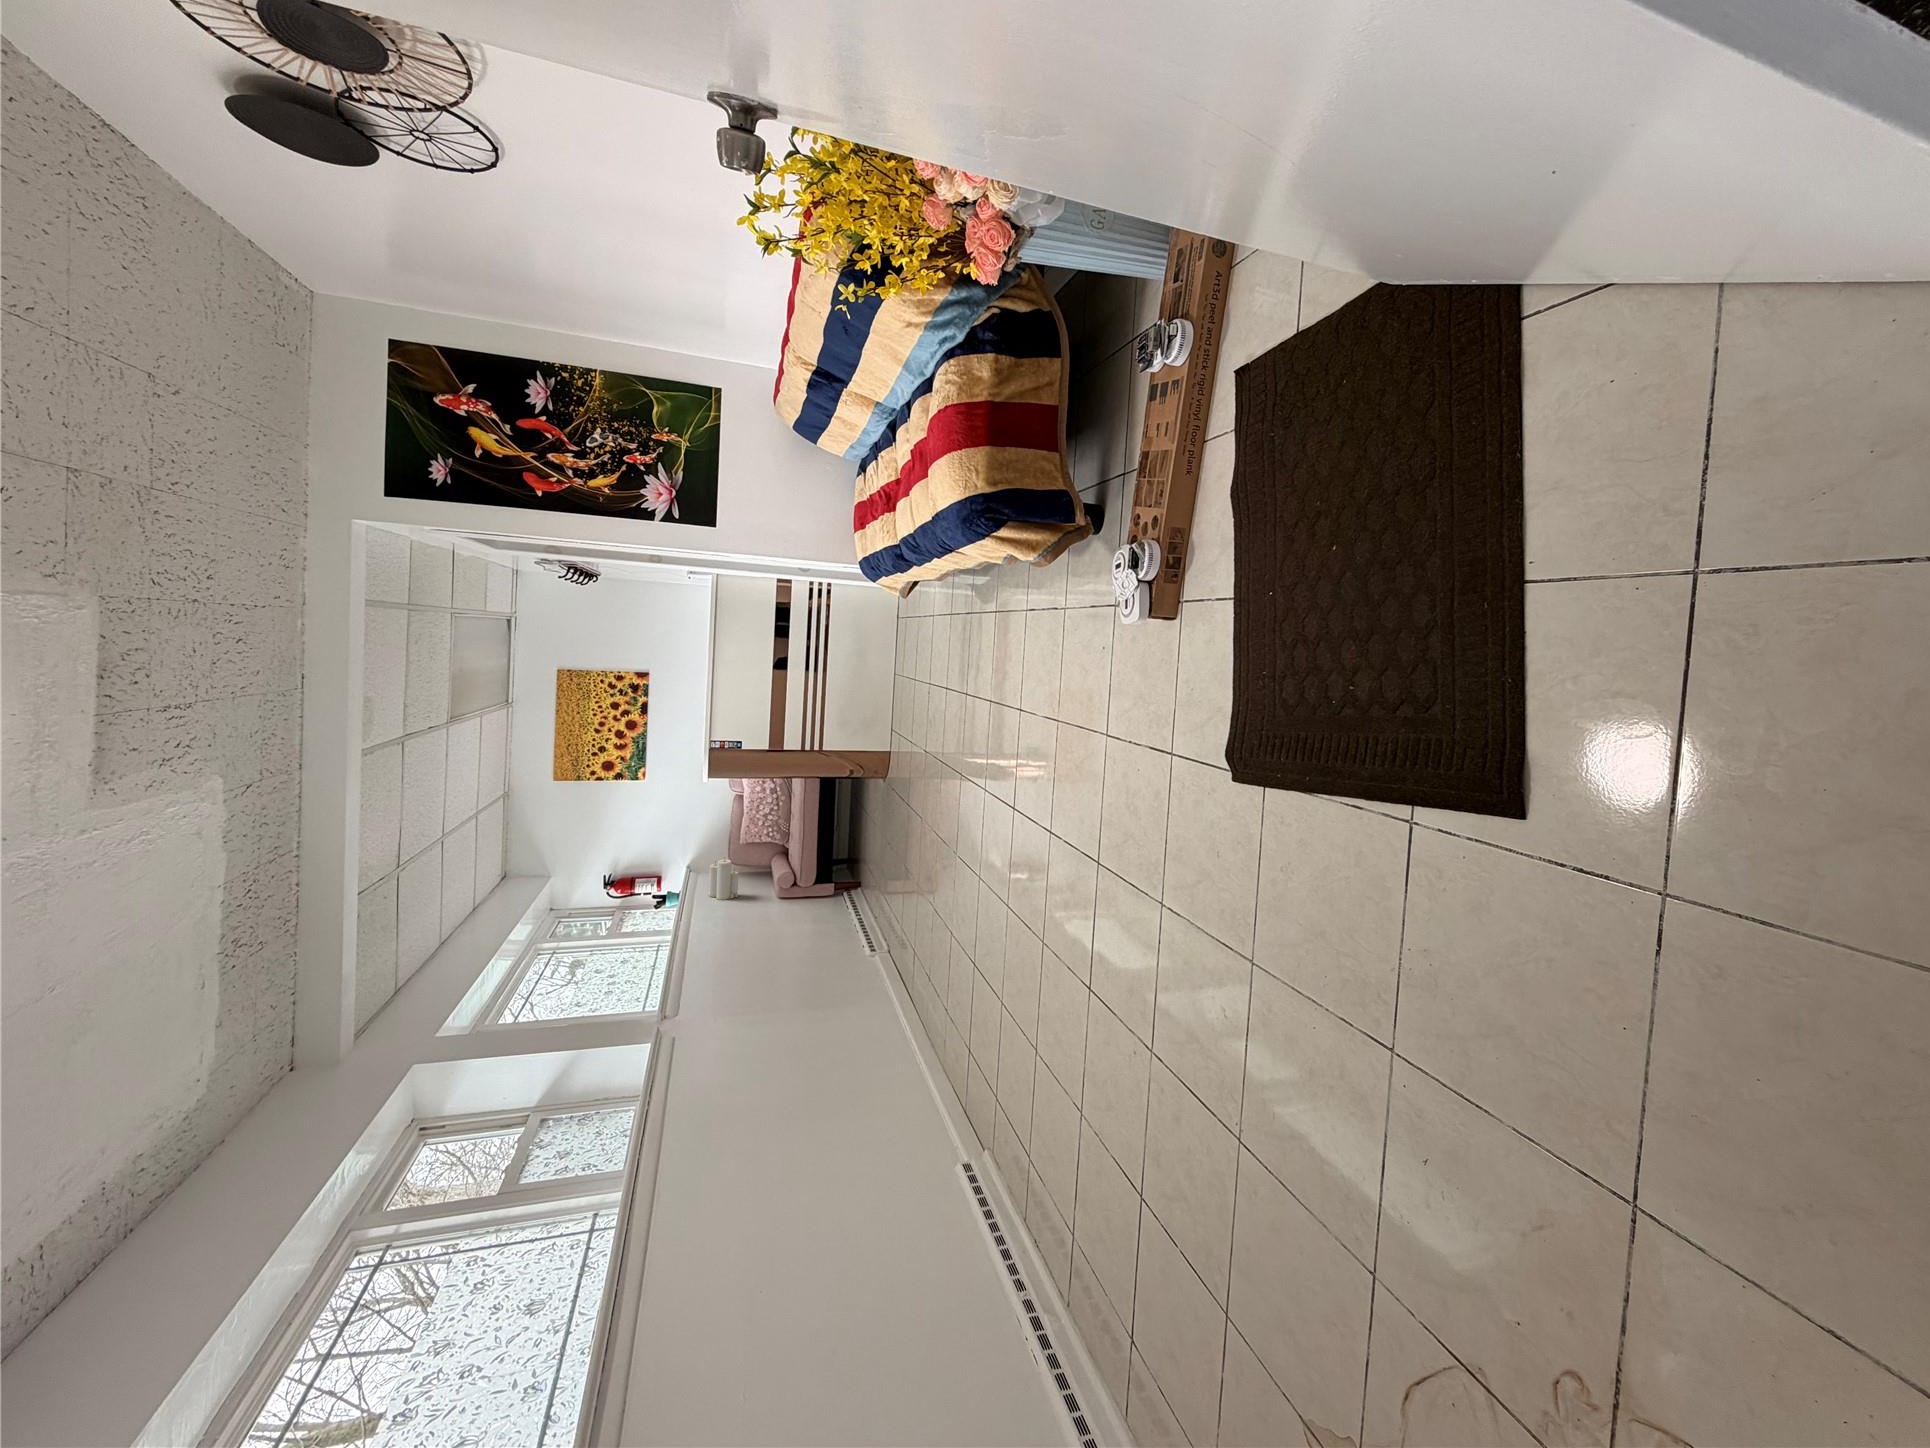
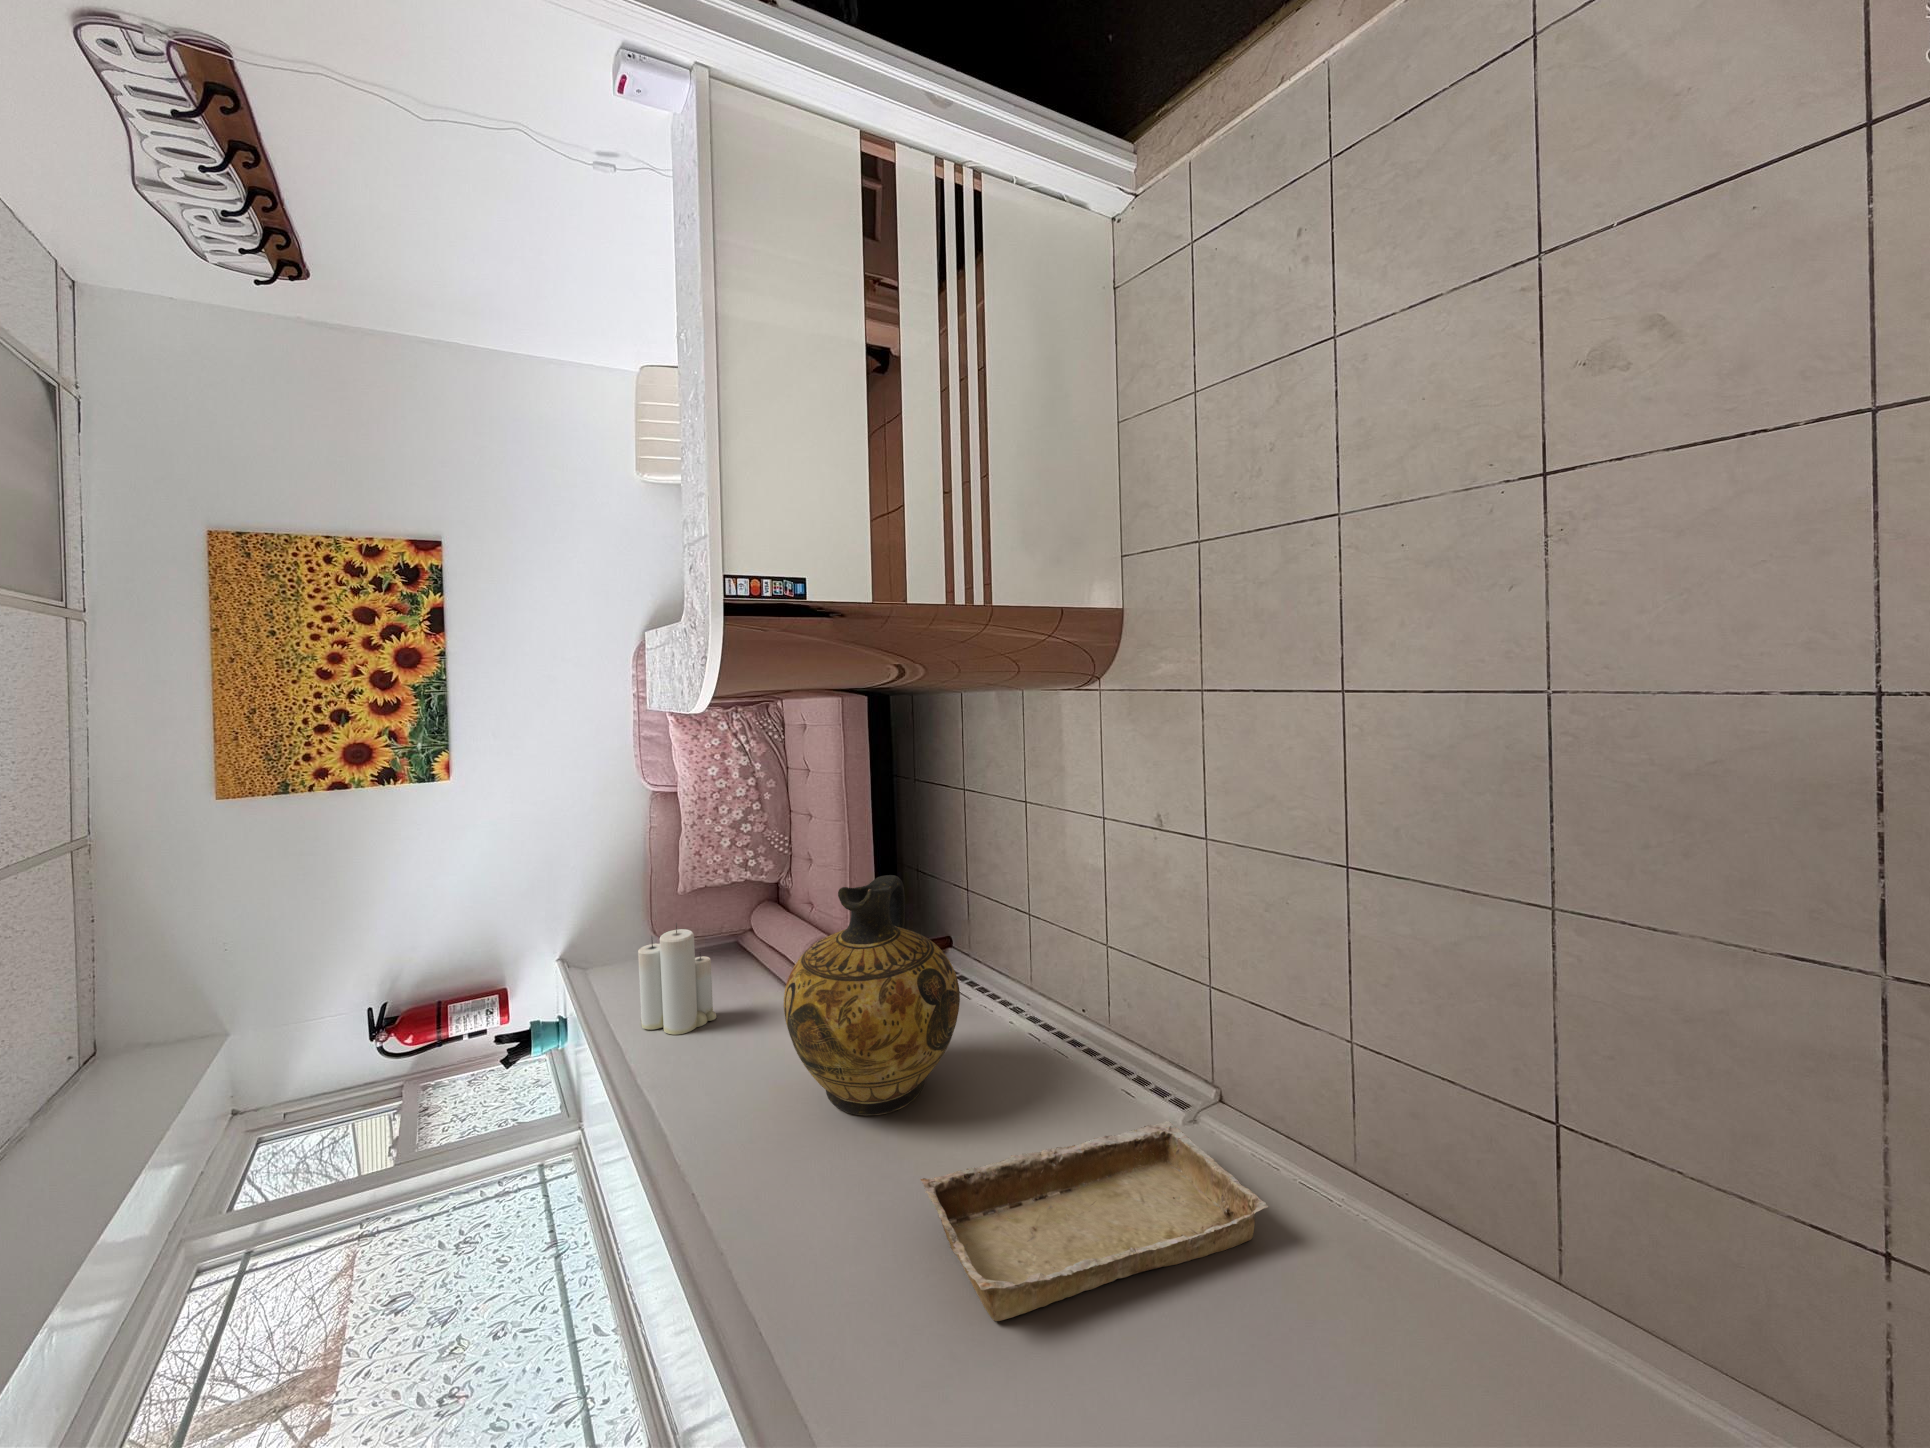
ceramic jug: none [748,850,813,931] -> present [784,875,960,1115]
tray: none [763,939,855,969] -> present [921,1121,1269,1321]

